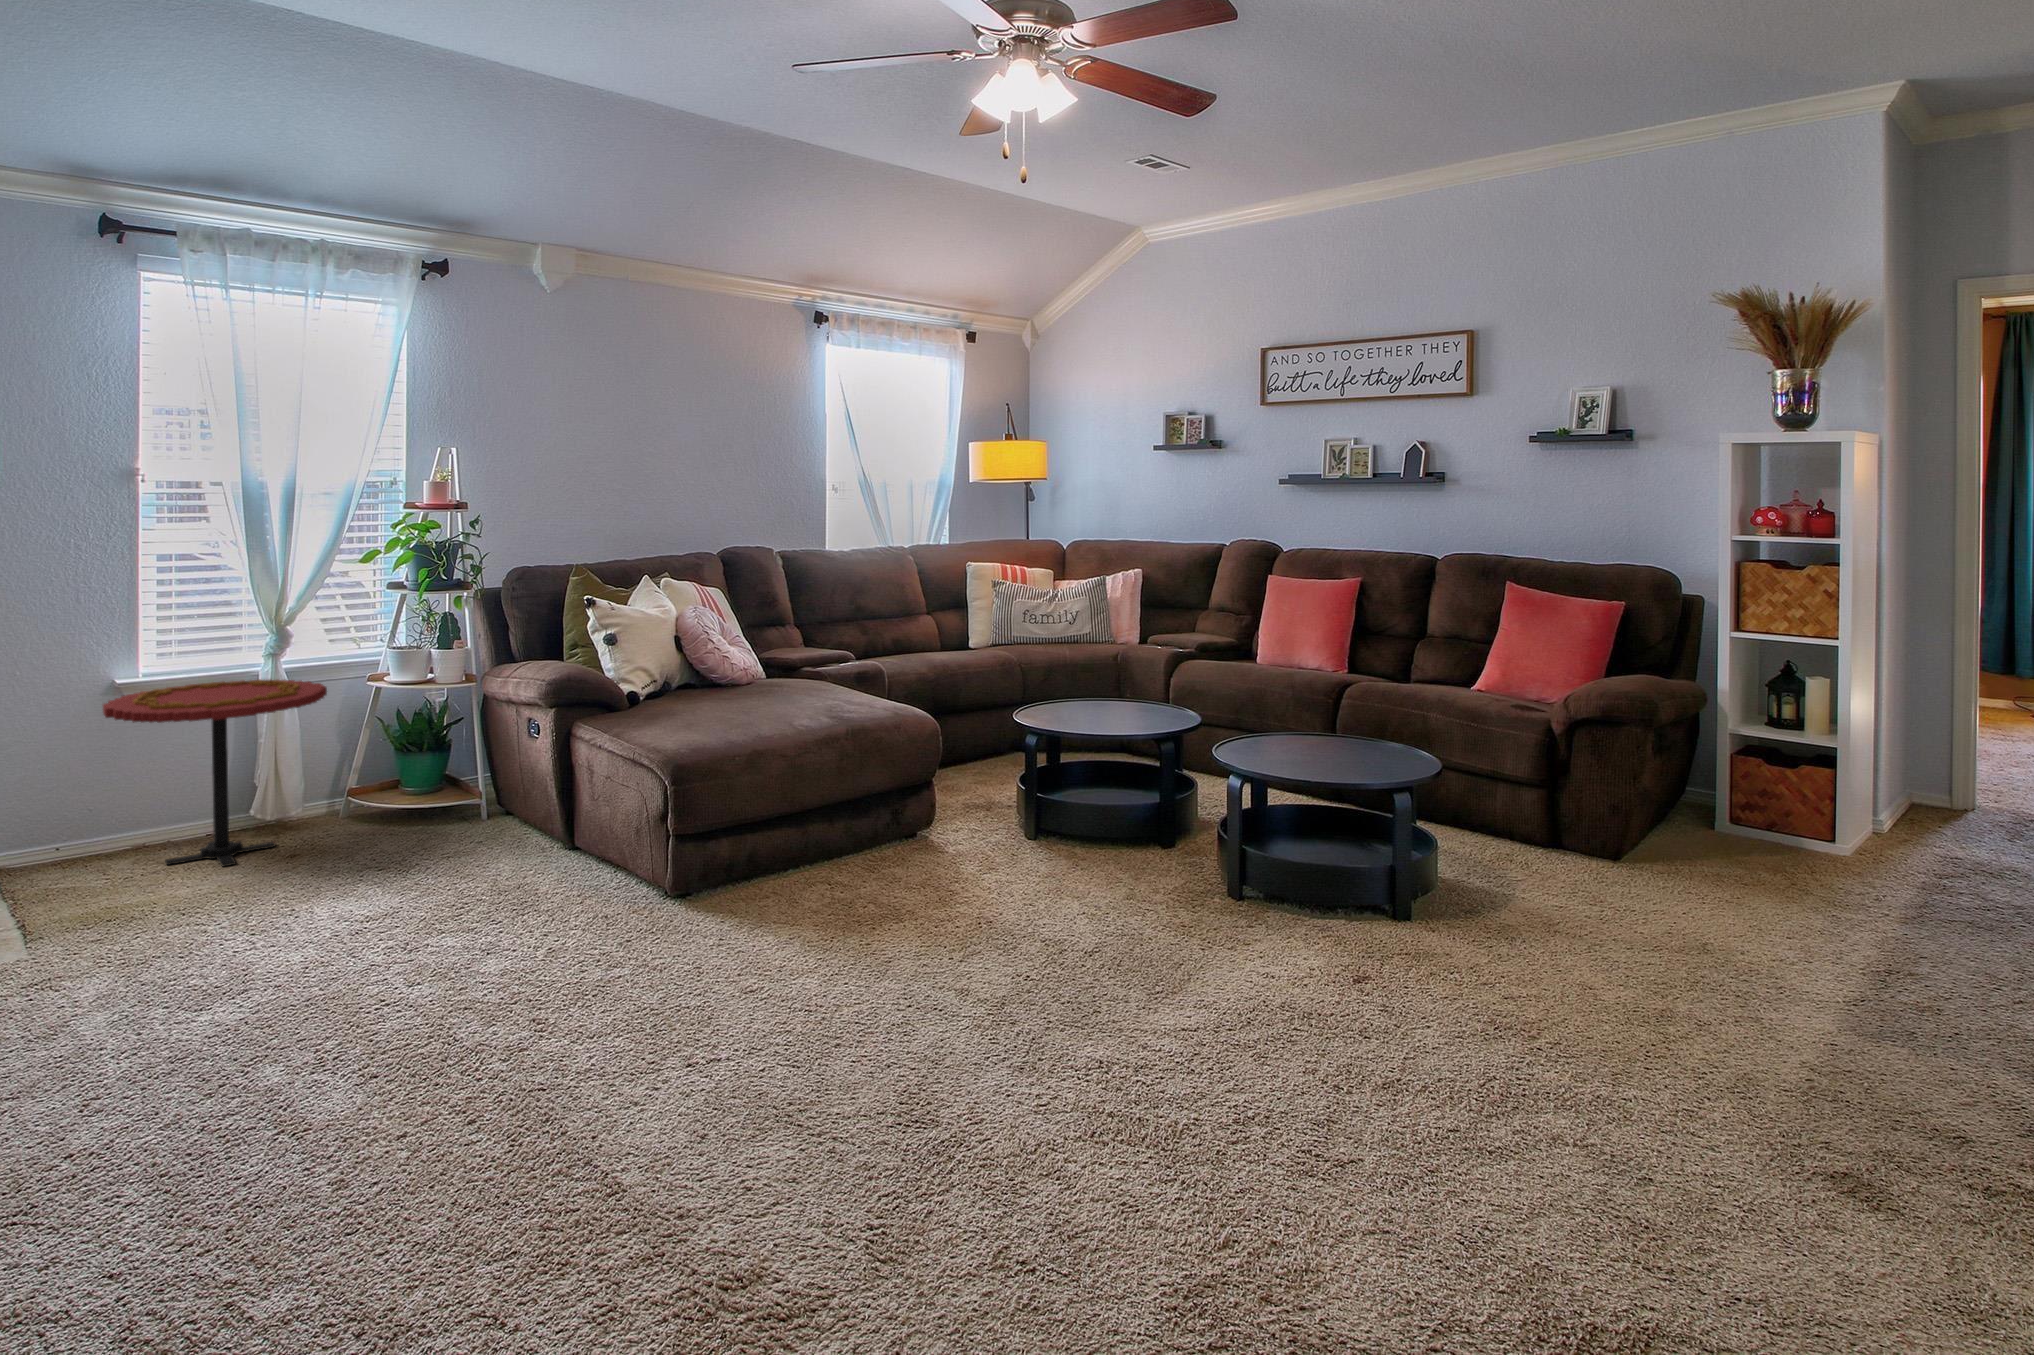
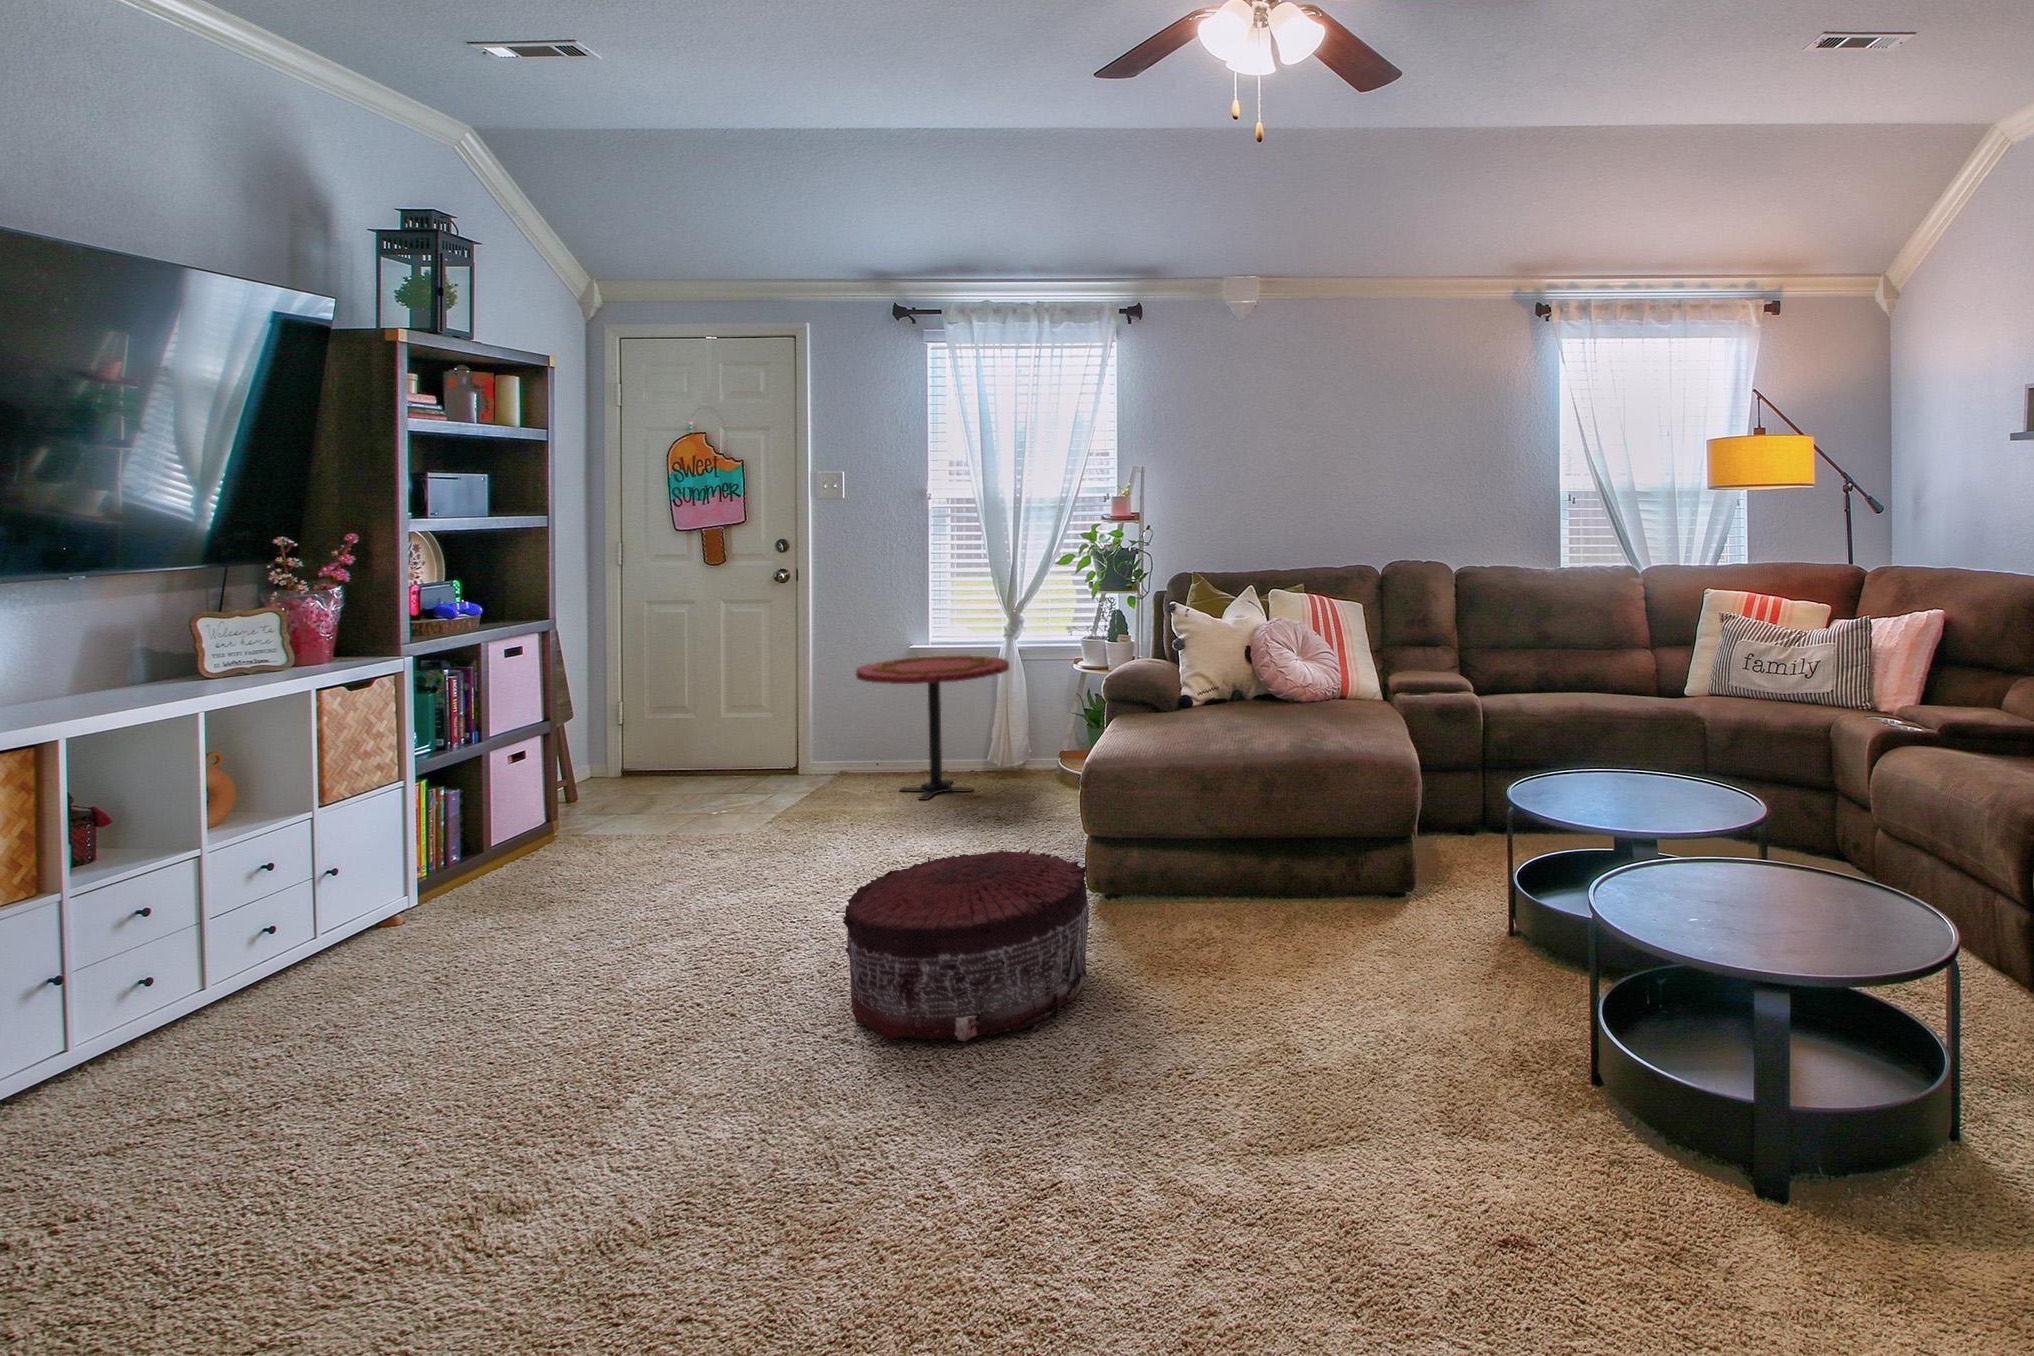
pouf: none [621,833,878,1024] -> present [843,849,1089,1041]

